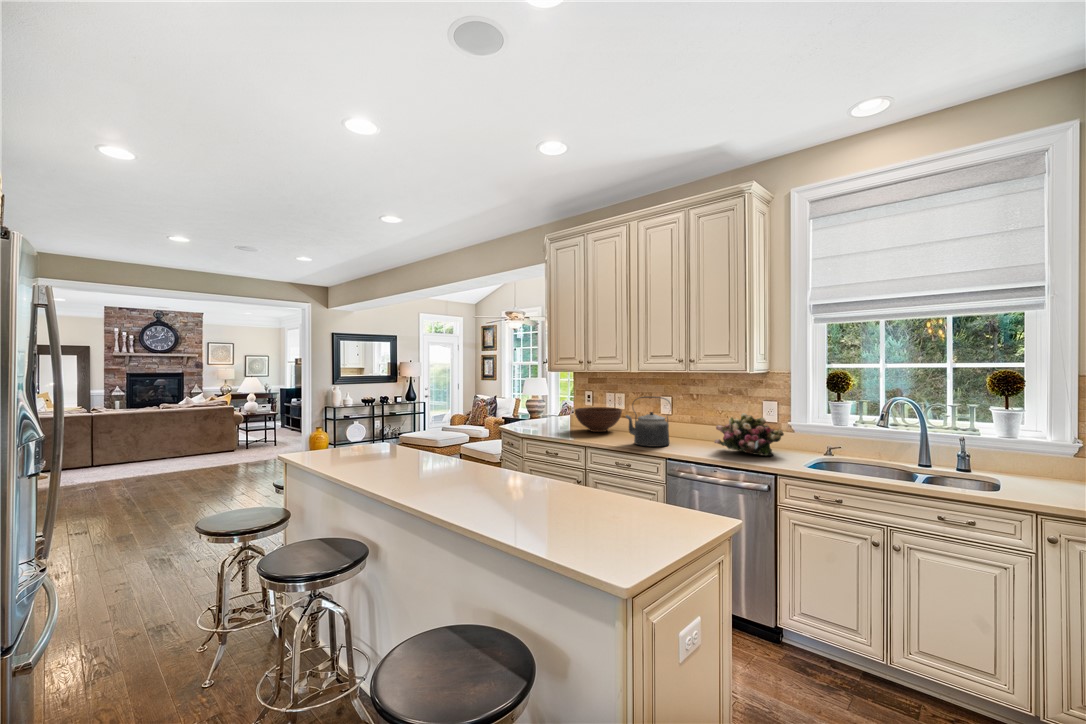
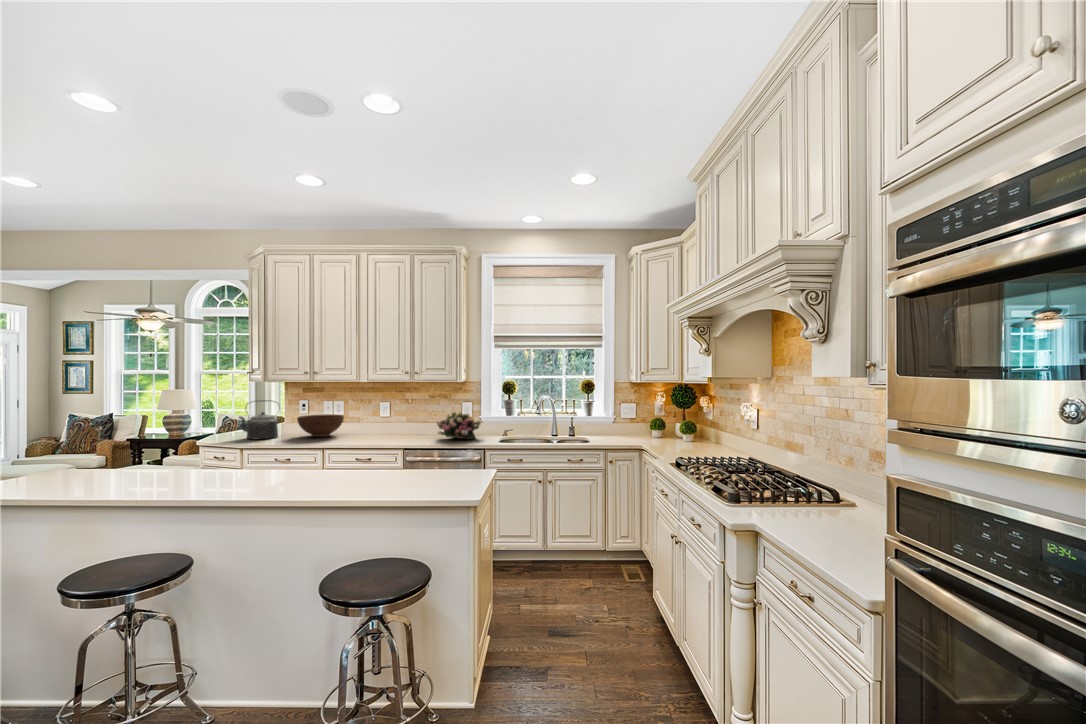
kettle: present [626,396,671,447] -> present [239,400,279,439]

